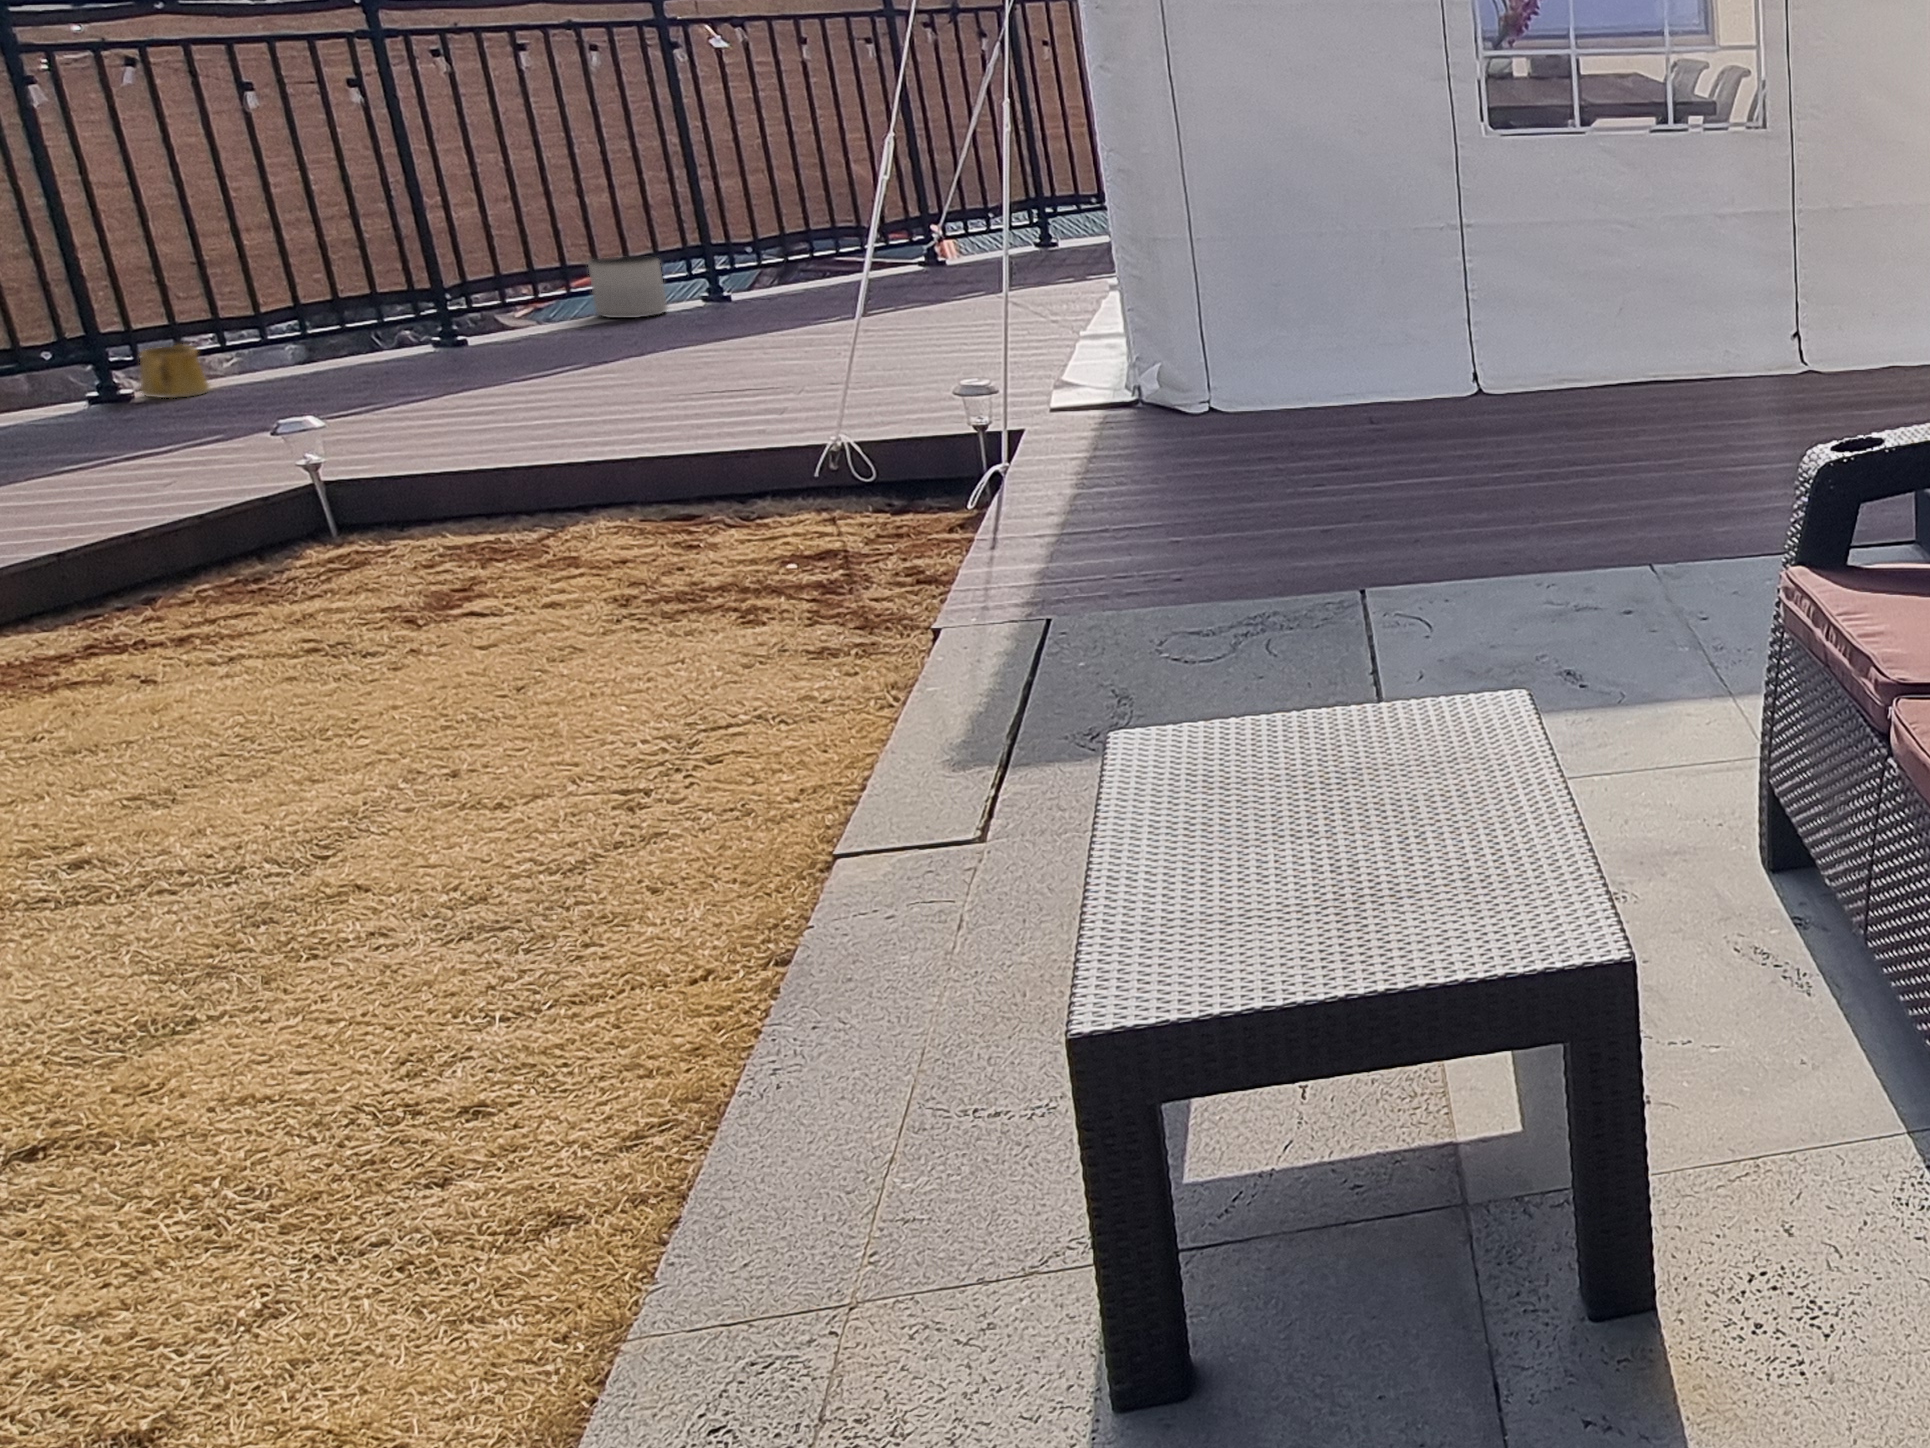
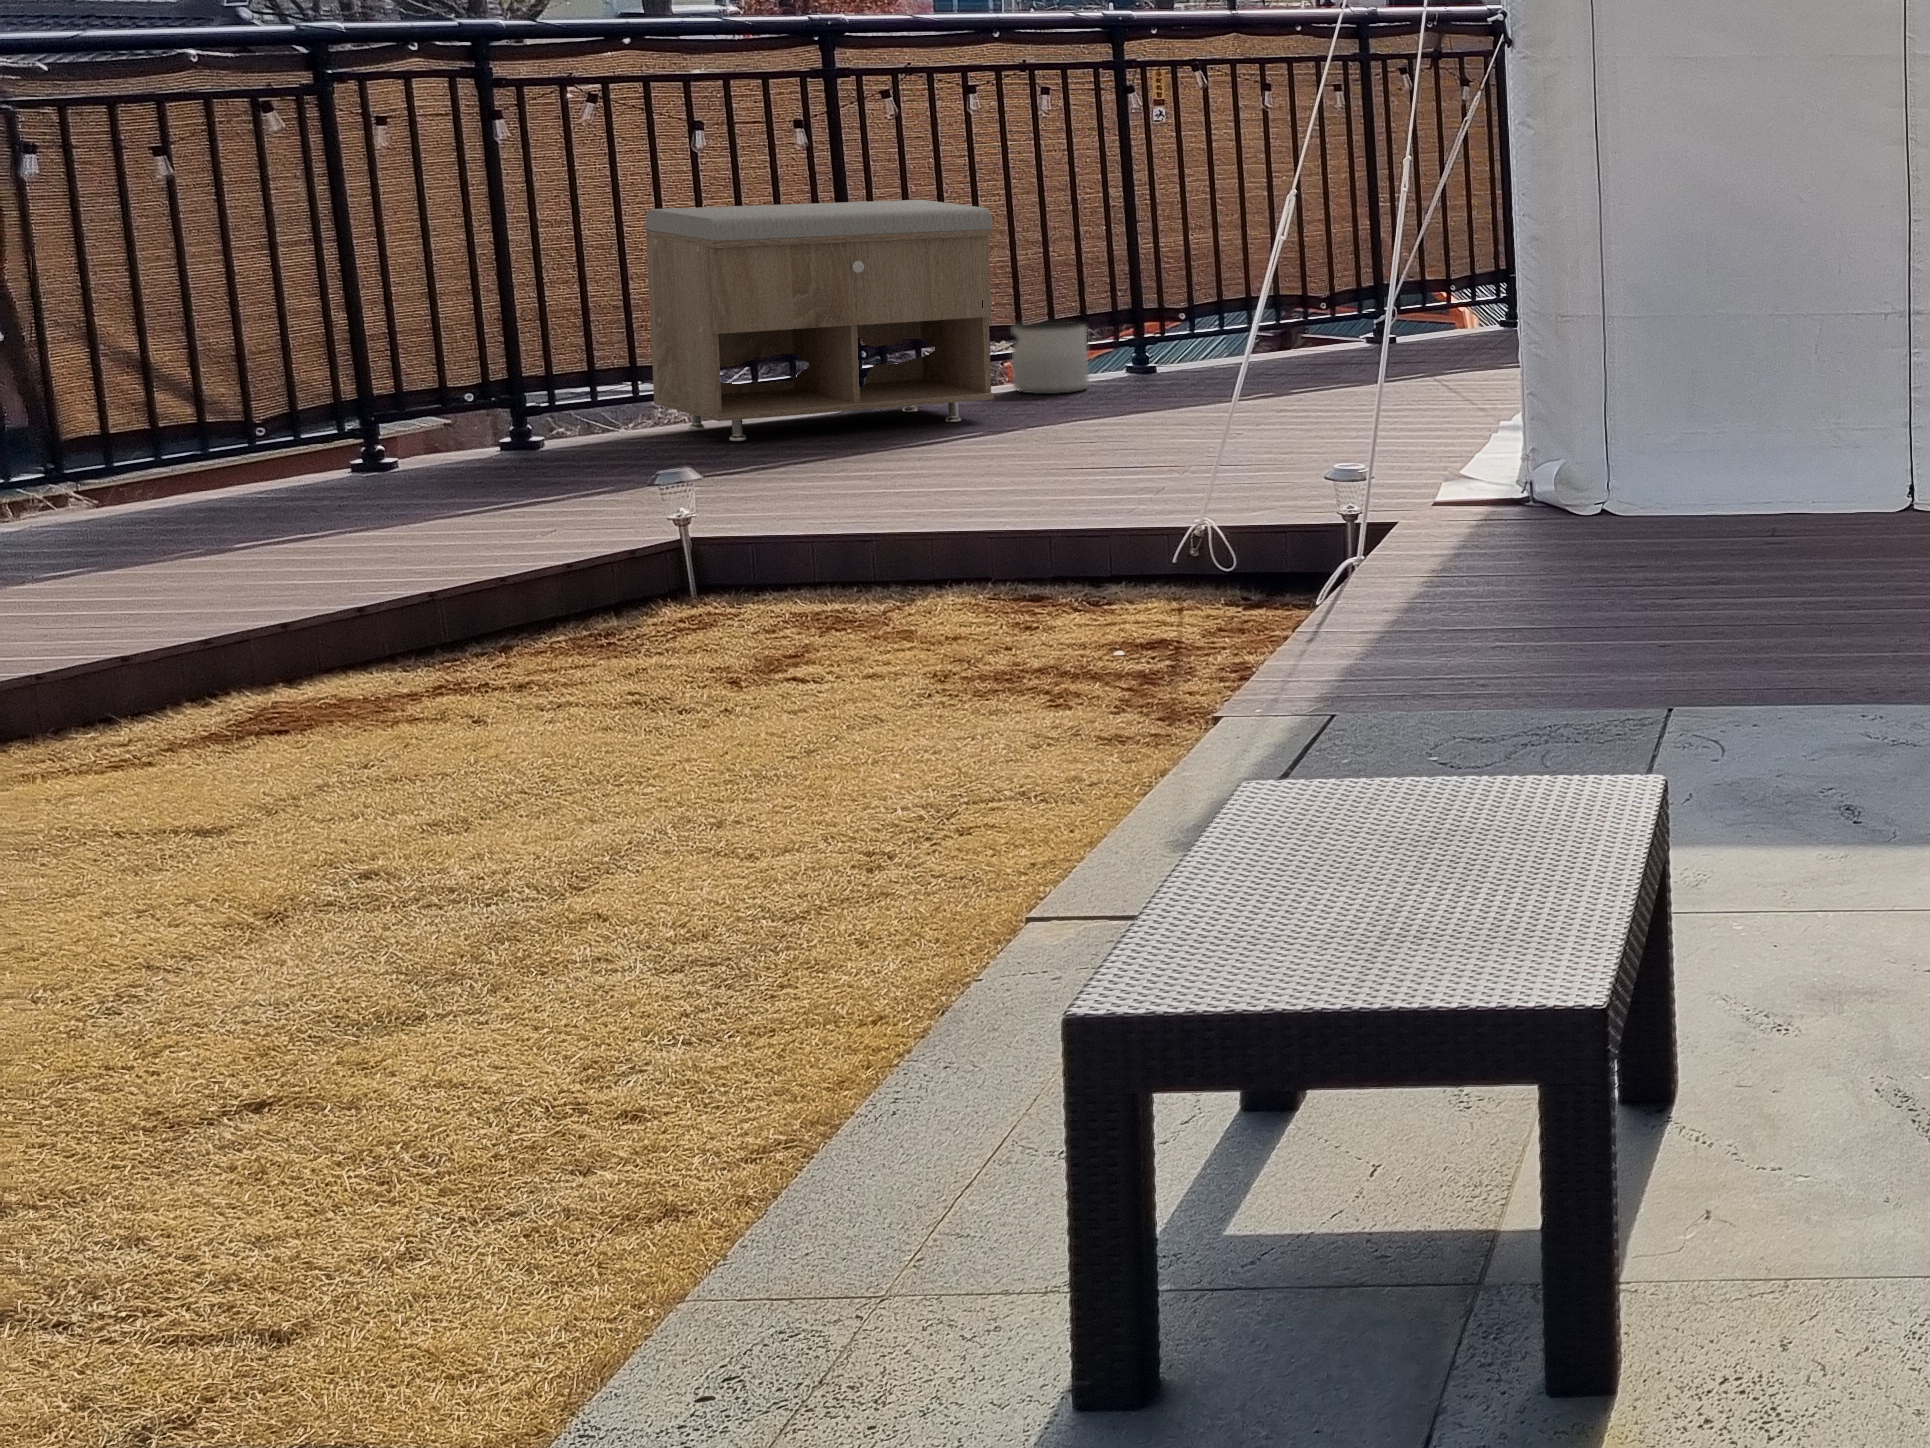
storage bench: none [205,154,587,375] -> present [646,200,994,441]
watering can: present [139,345,209,398] -> none [549,399,614,457]

